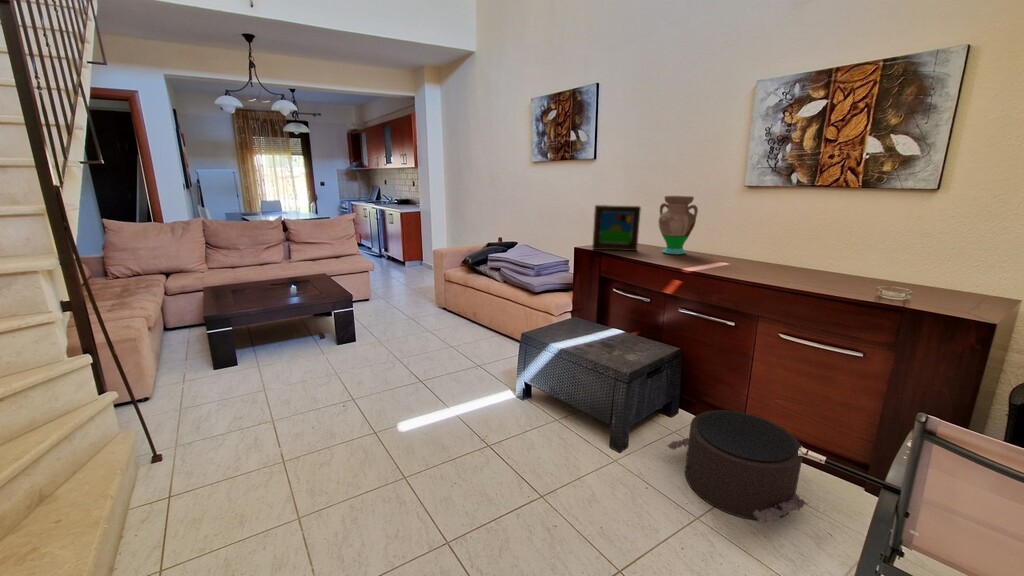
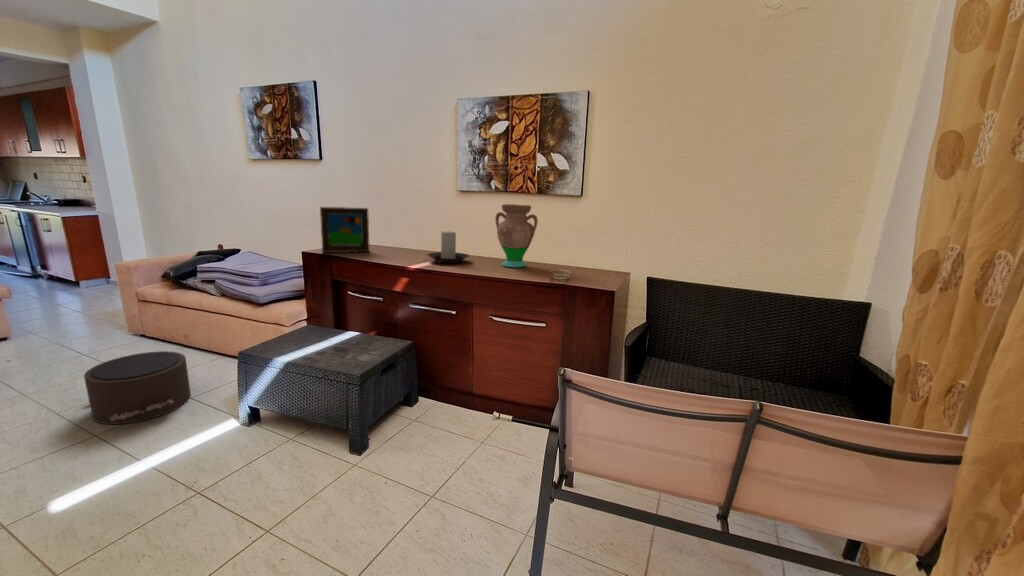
vase: present [659,196,698,254] -> present [496,204,538,268]
candle holder: none [703,231,755,268] -> present [428,231,469,263]
pouf: present [667,410,808,523] -> present [84,351,191,424]

